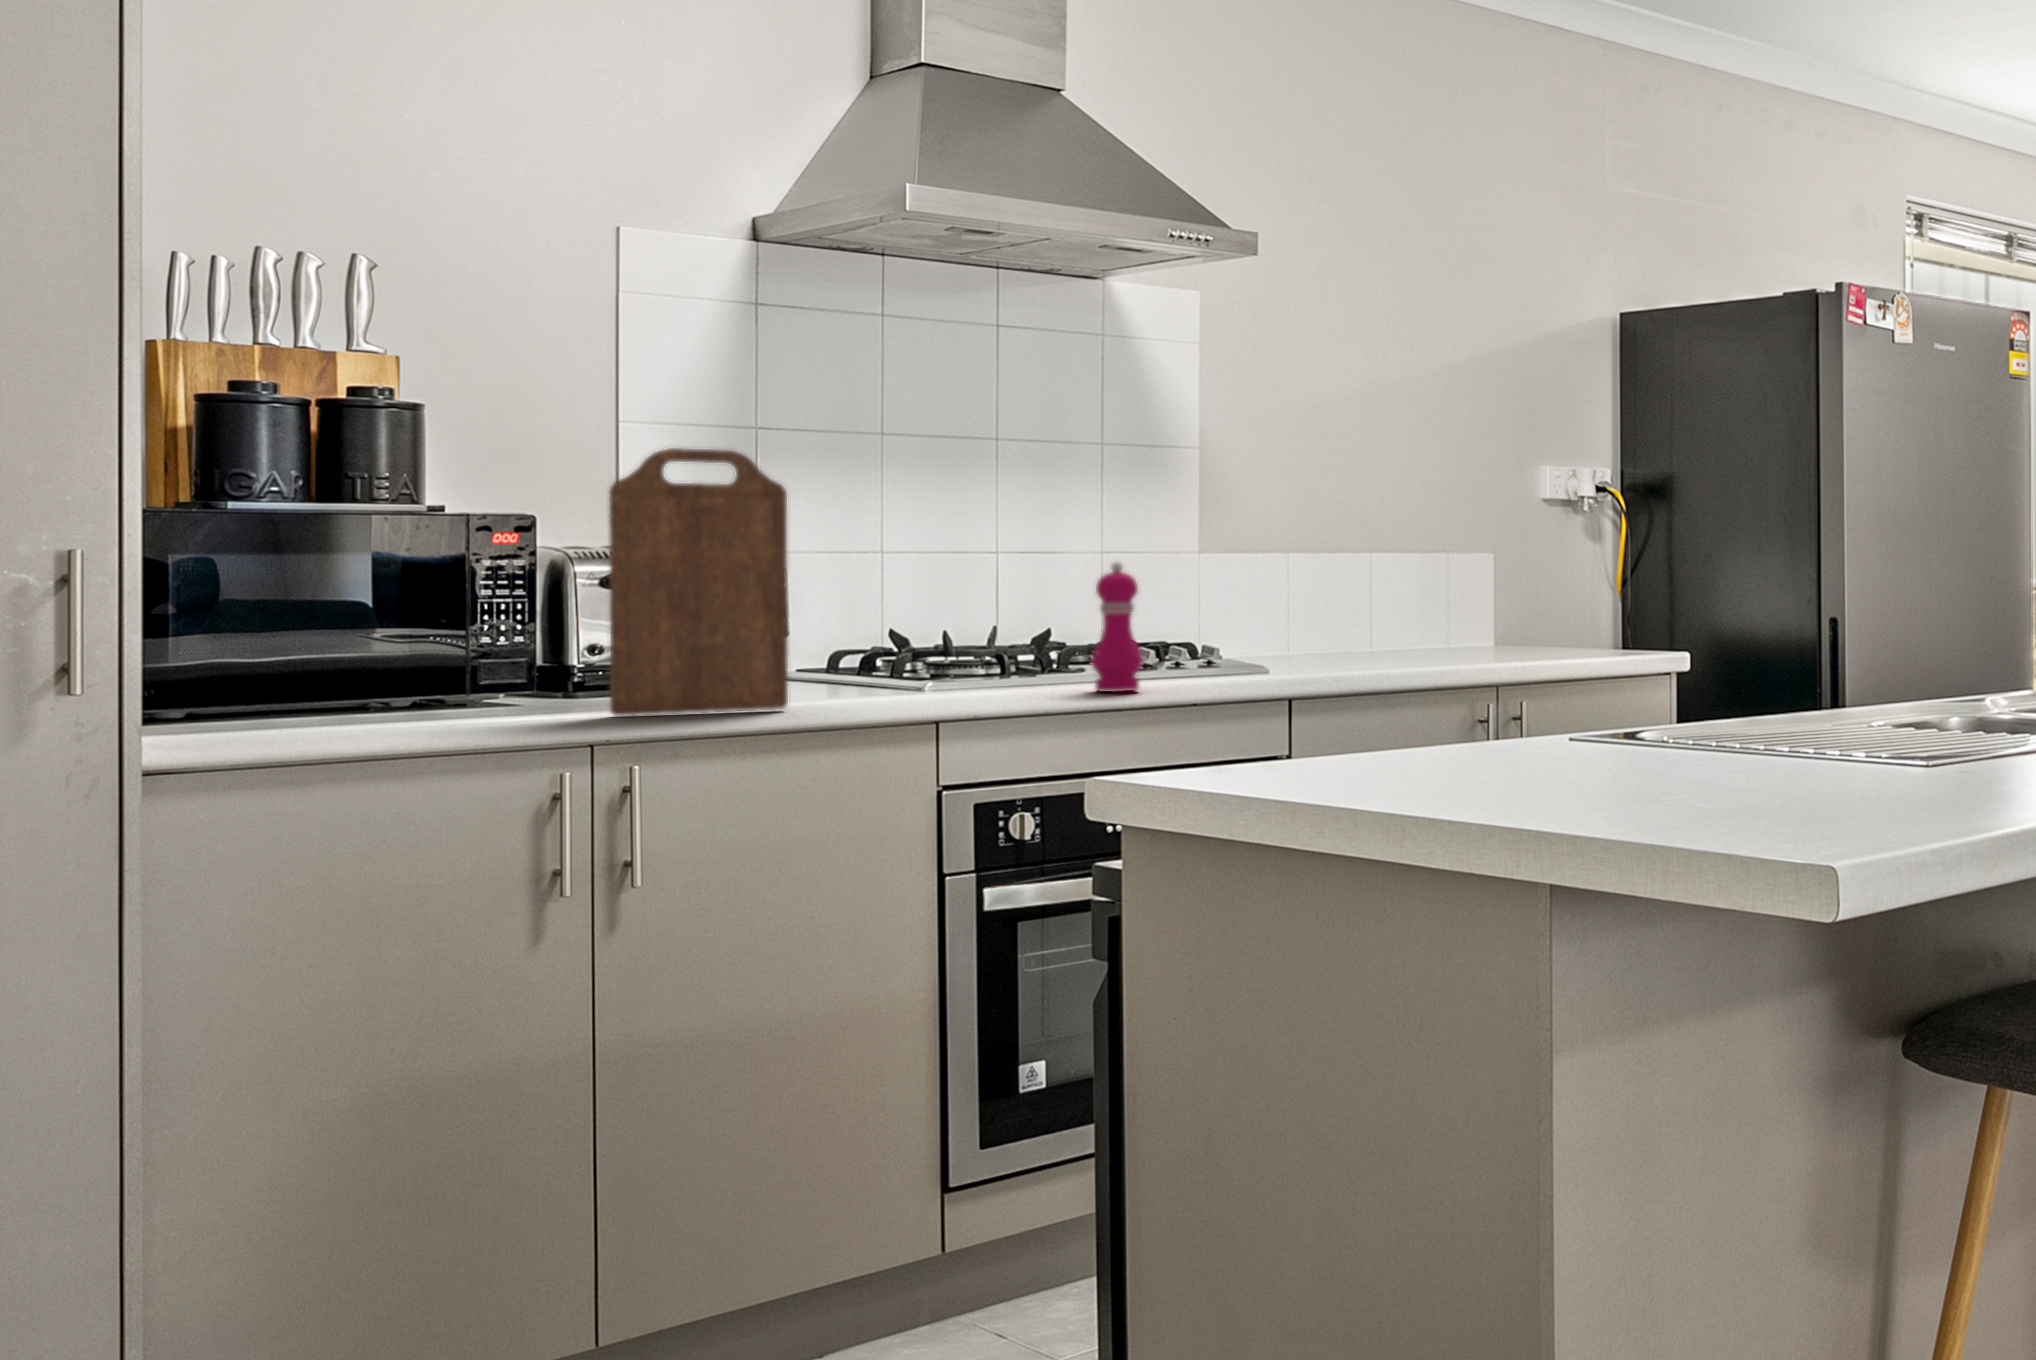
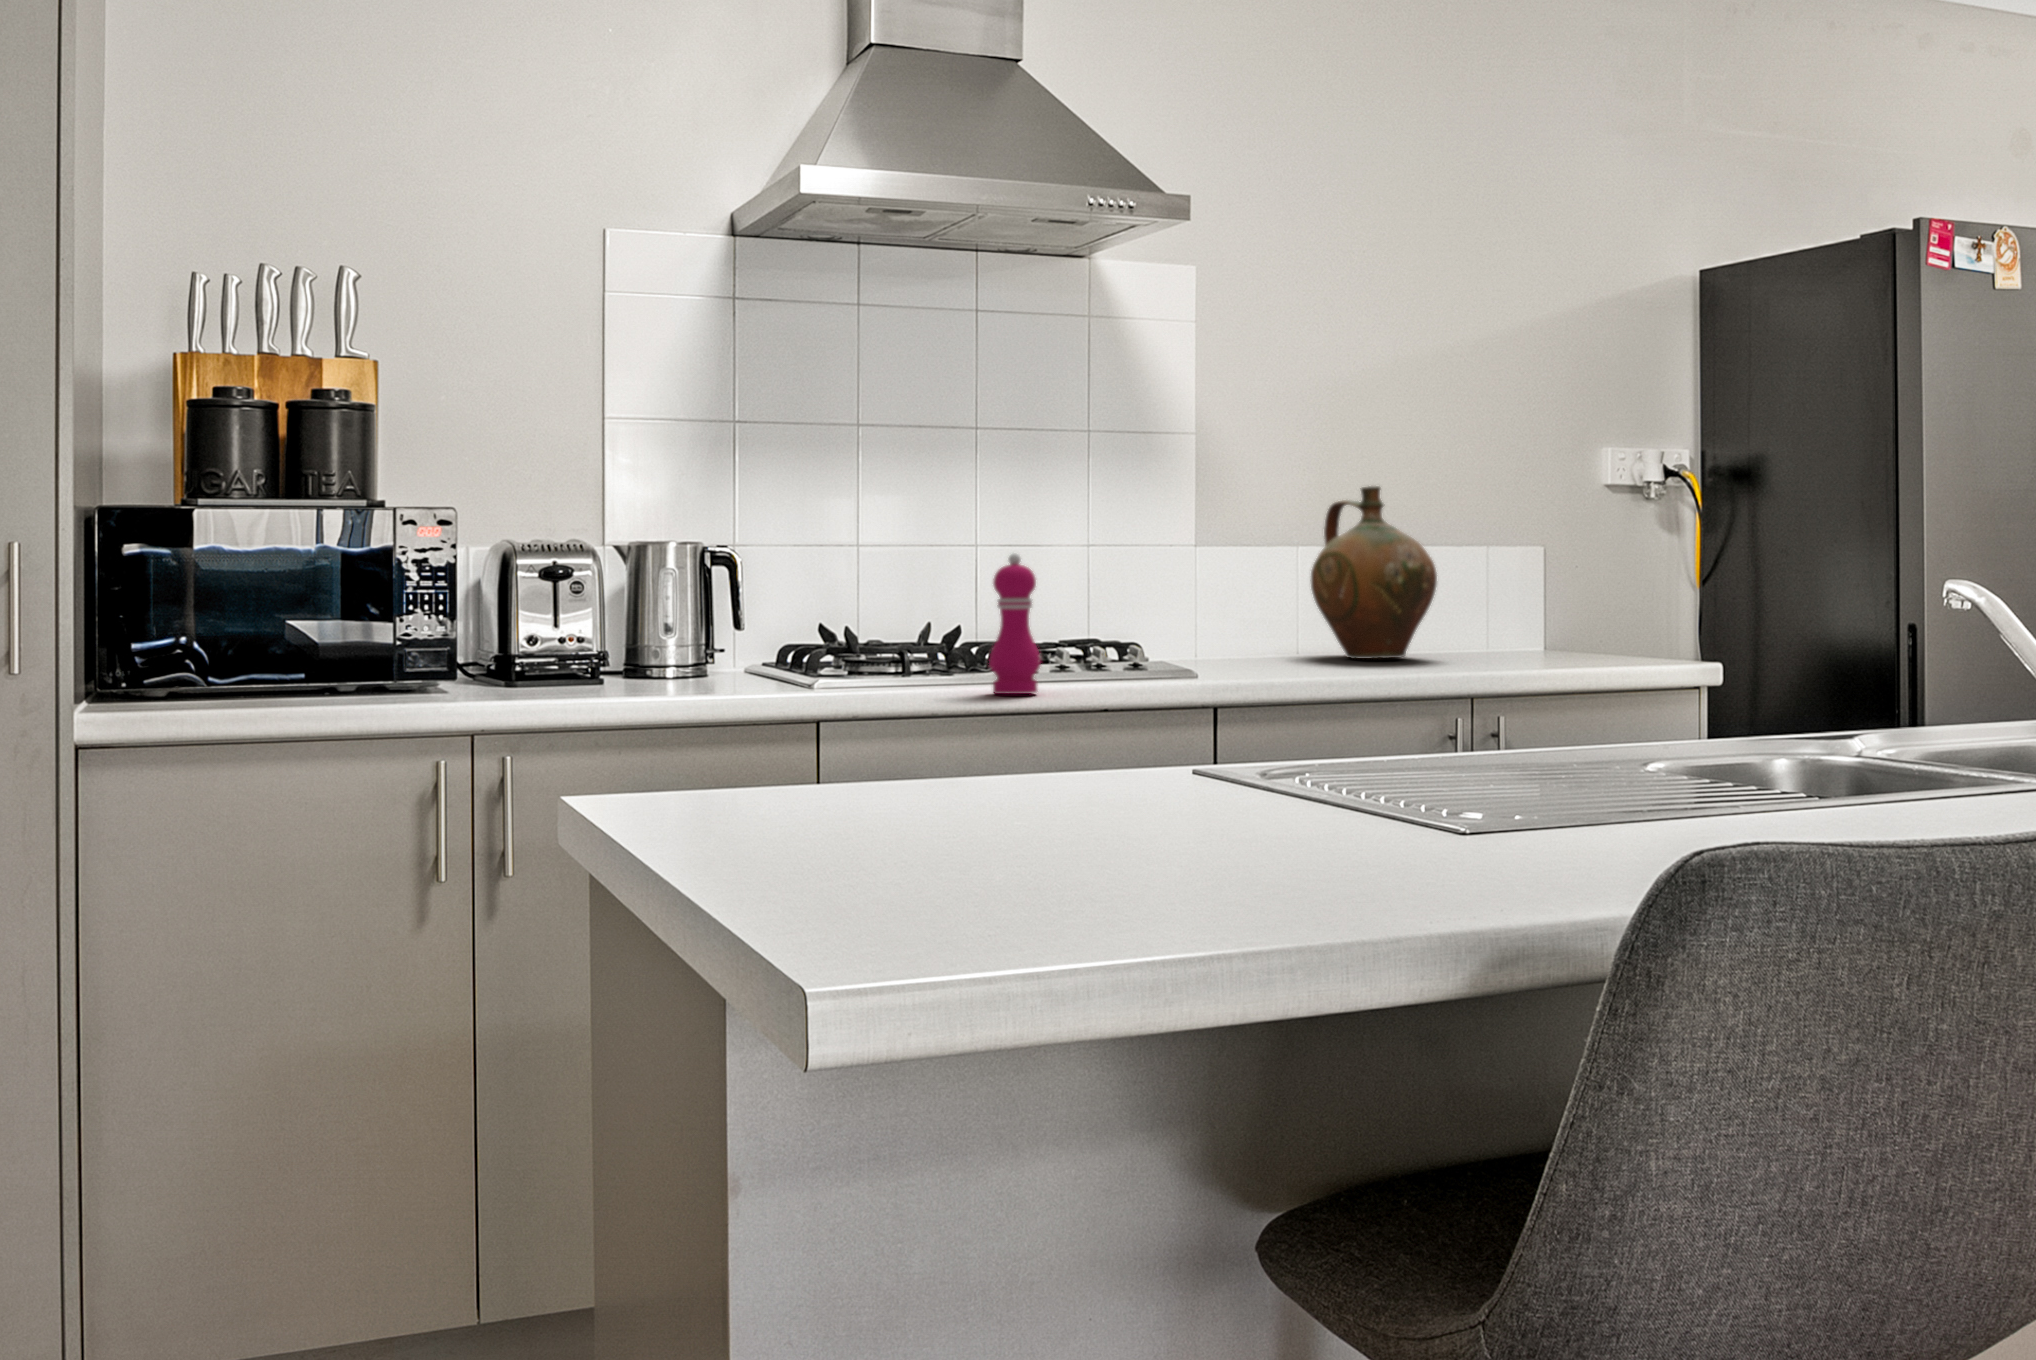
cutting board: present [609,448,788,716] -> none [487,437,656,709]
ceramic jug: none [1317,499,1434,654] -> present [1310,486,1437,659]

